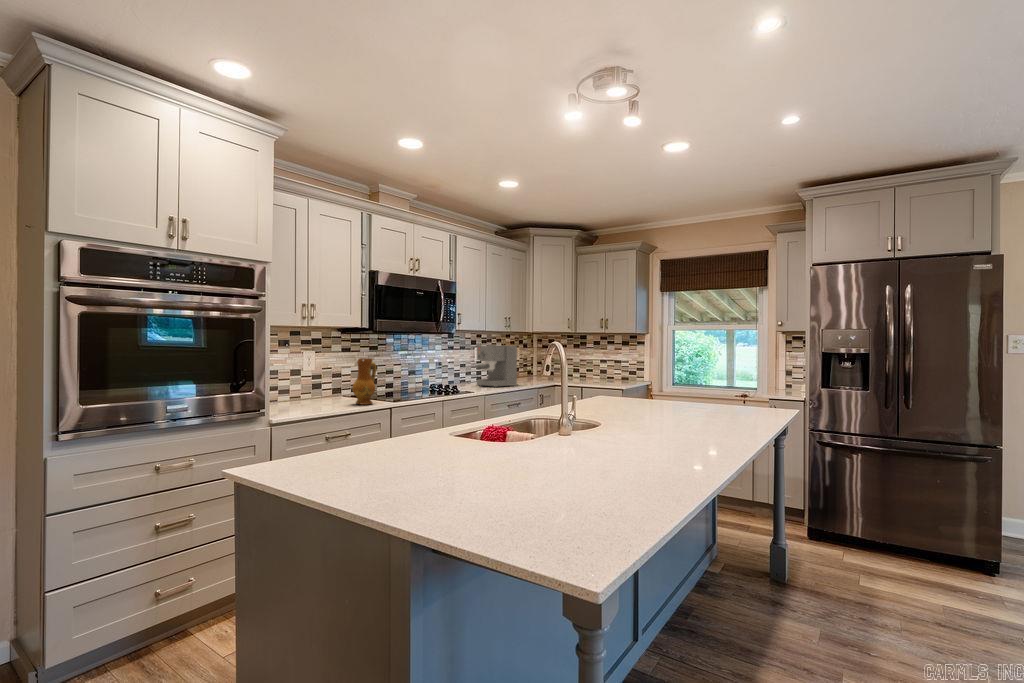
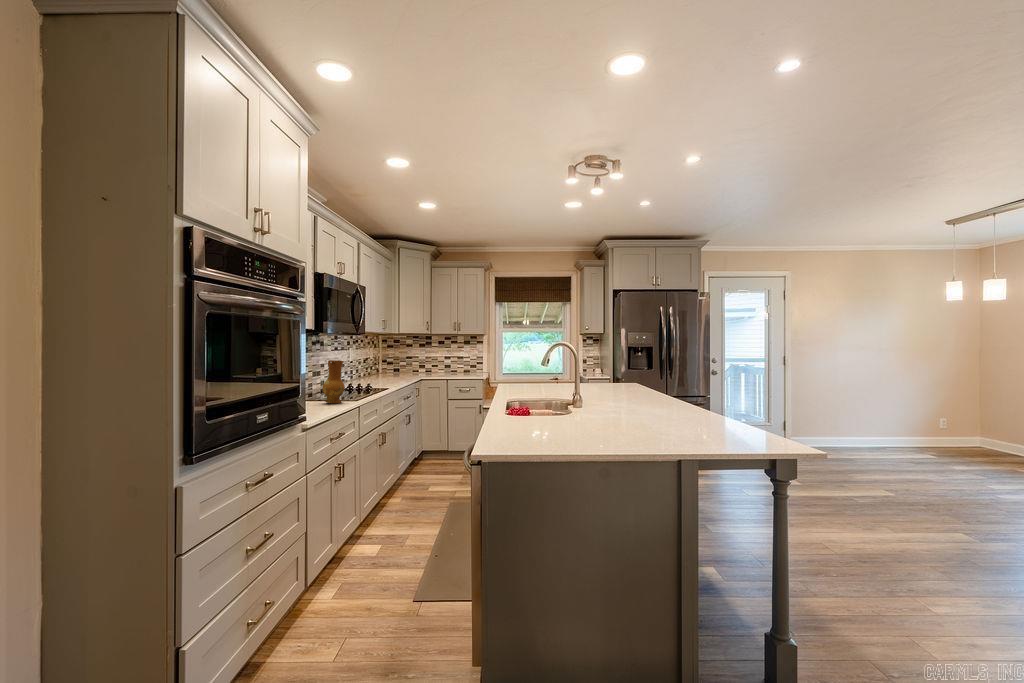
coffee maker: present [476,345,517,387] -> none [363,346,399,383]

